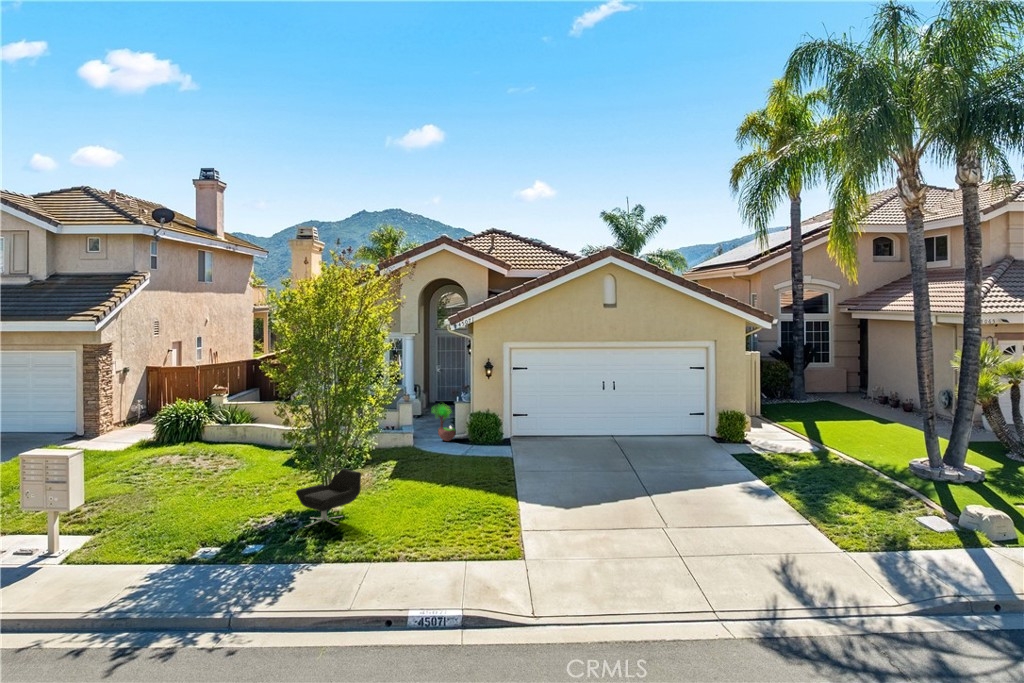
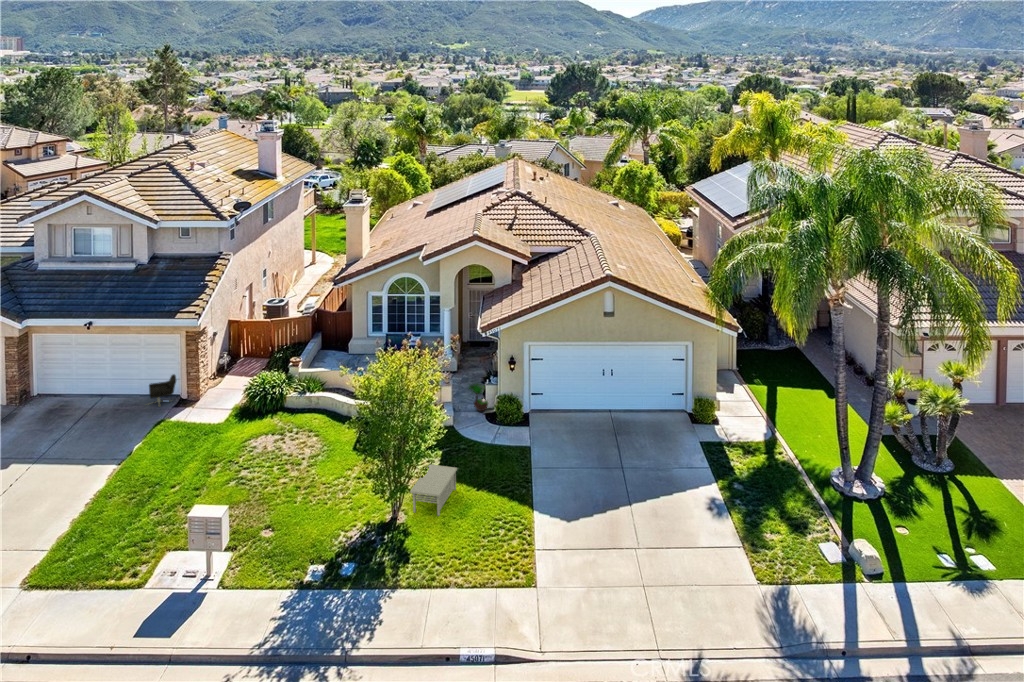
storage bench: none [350,456,415,507] -> present [410,465,457,516]
lounge chair: present [296,469,361,527] -> present [149,374,176,406]

